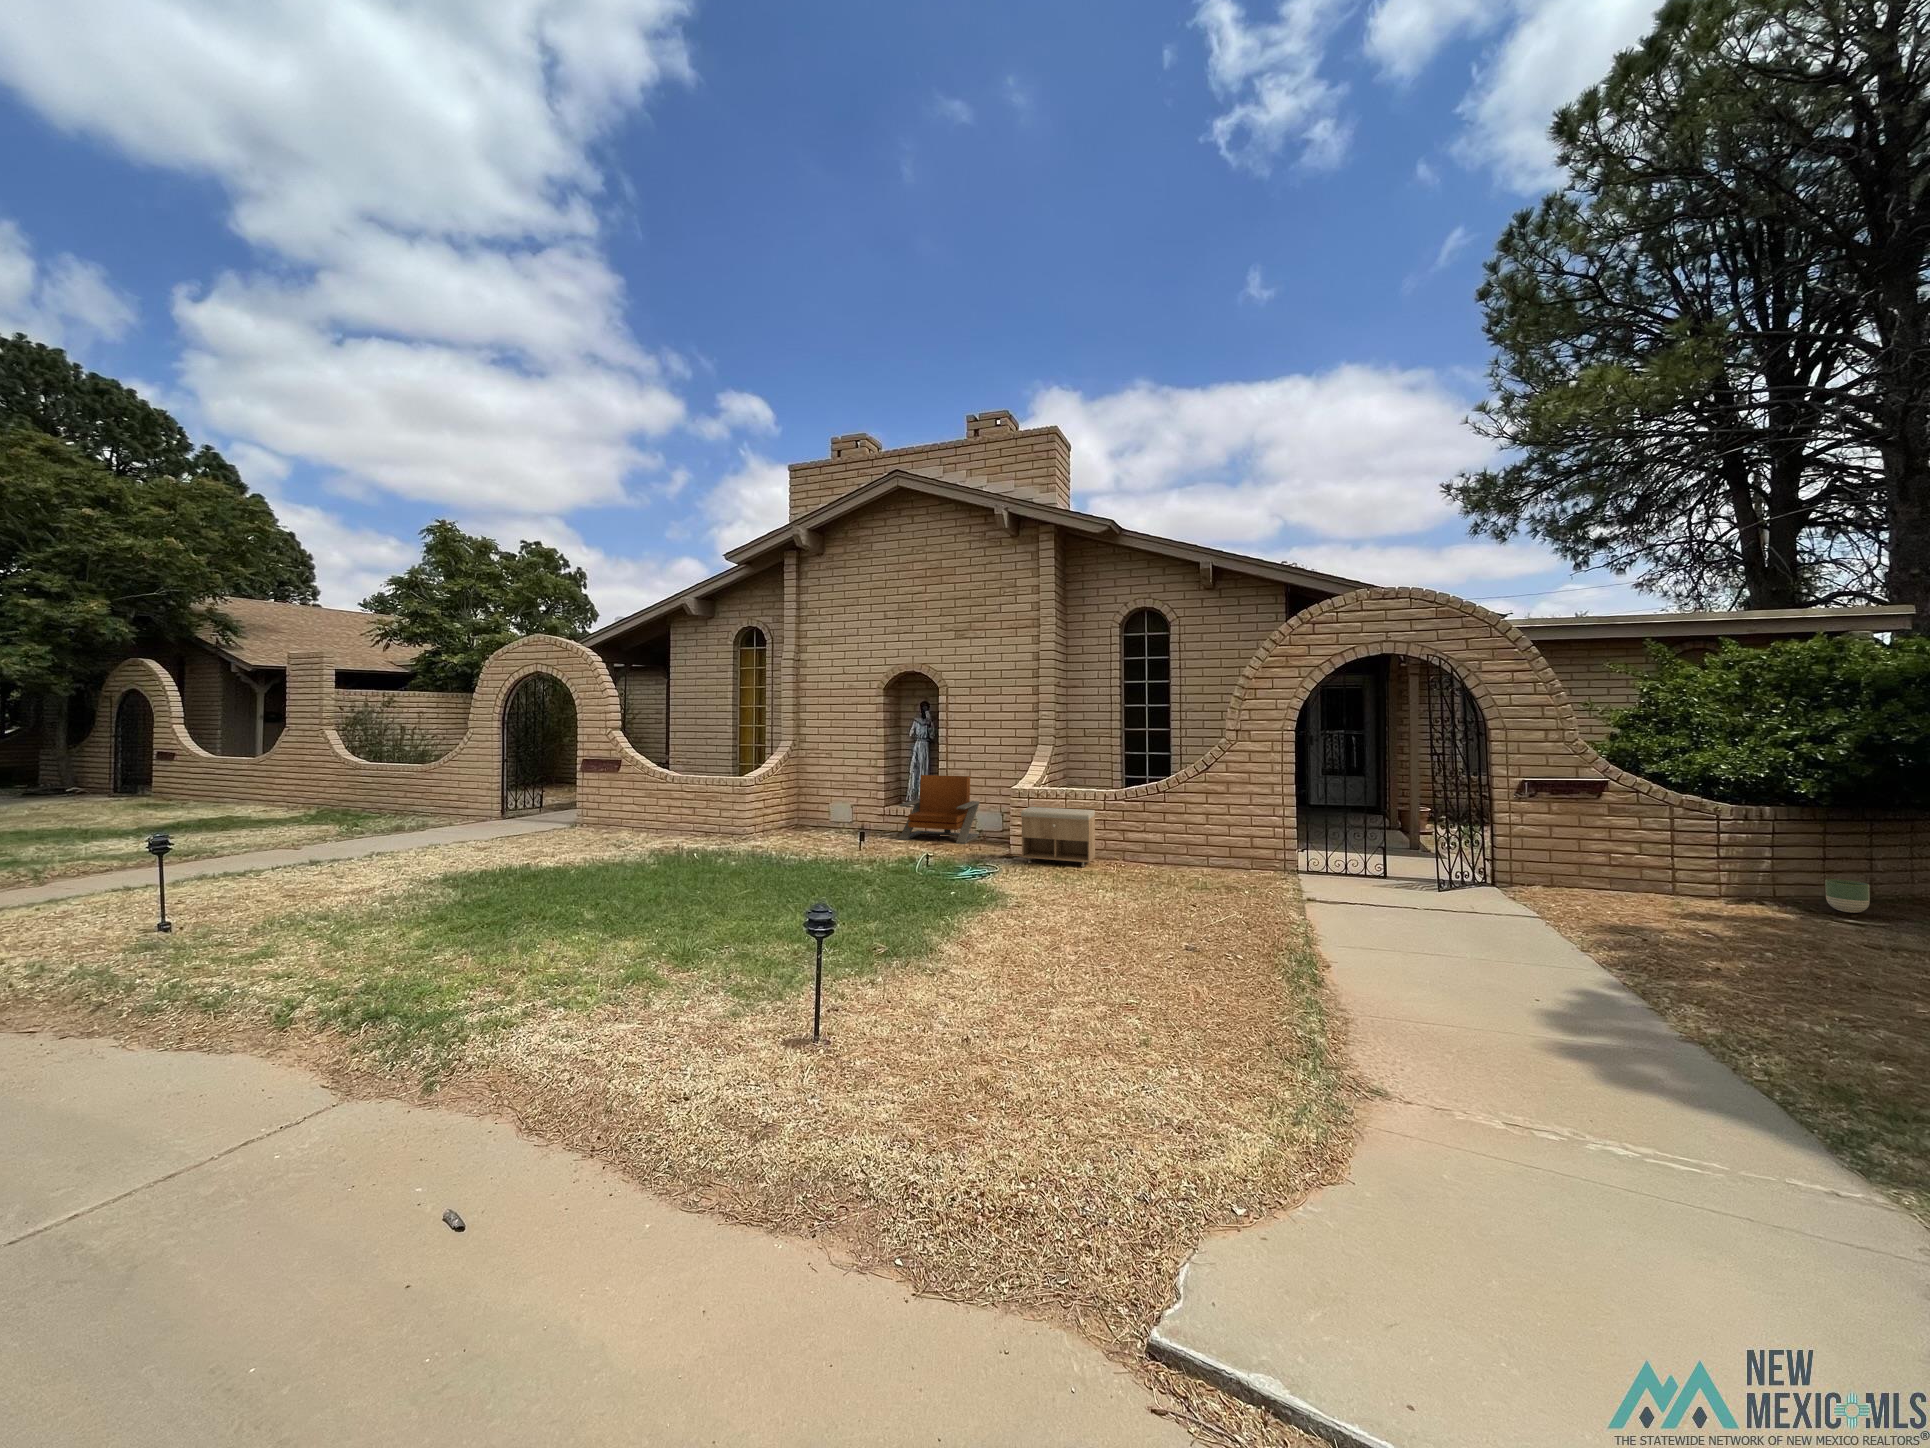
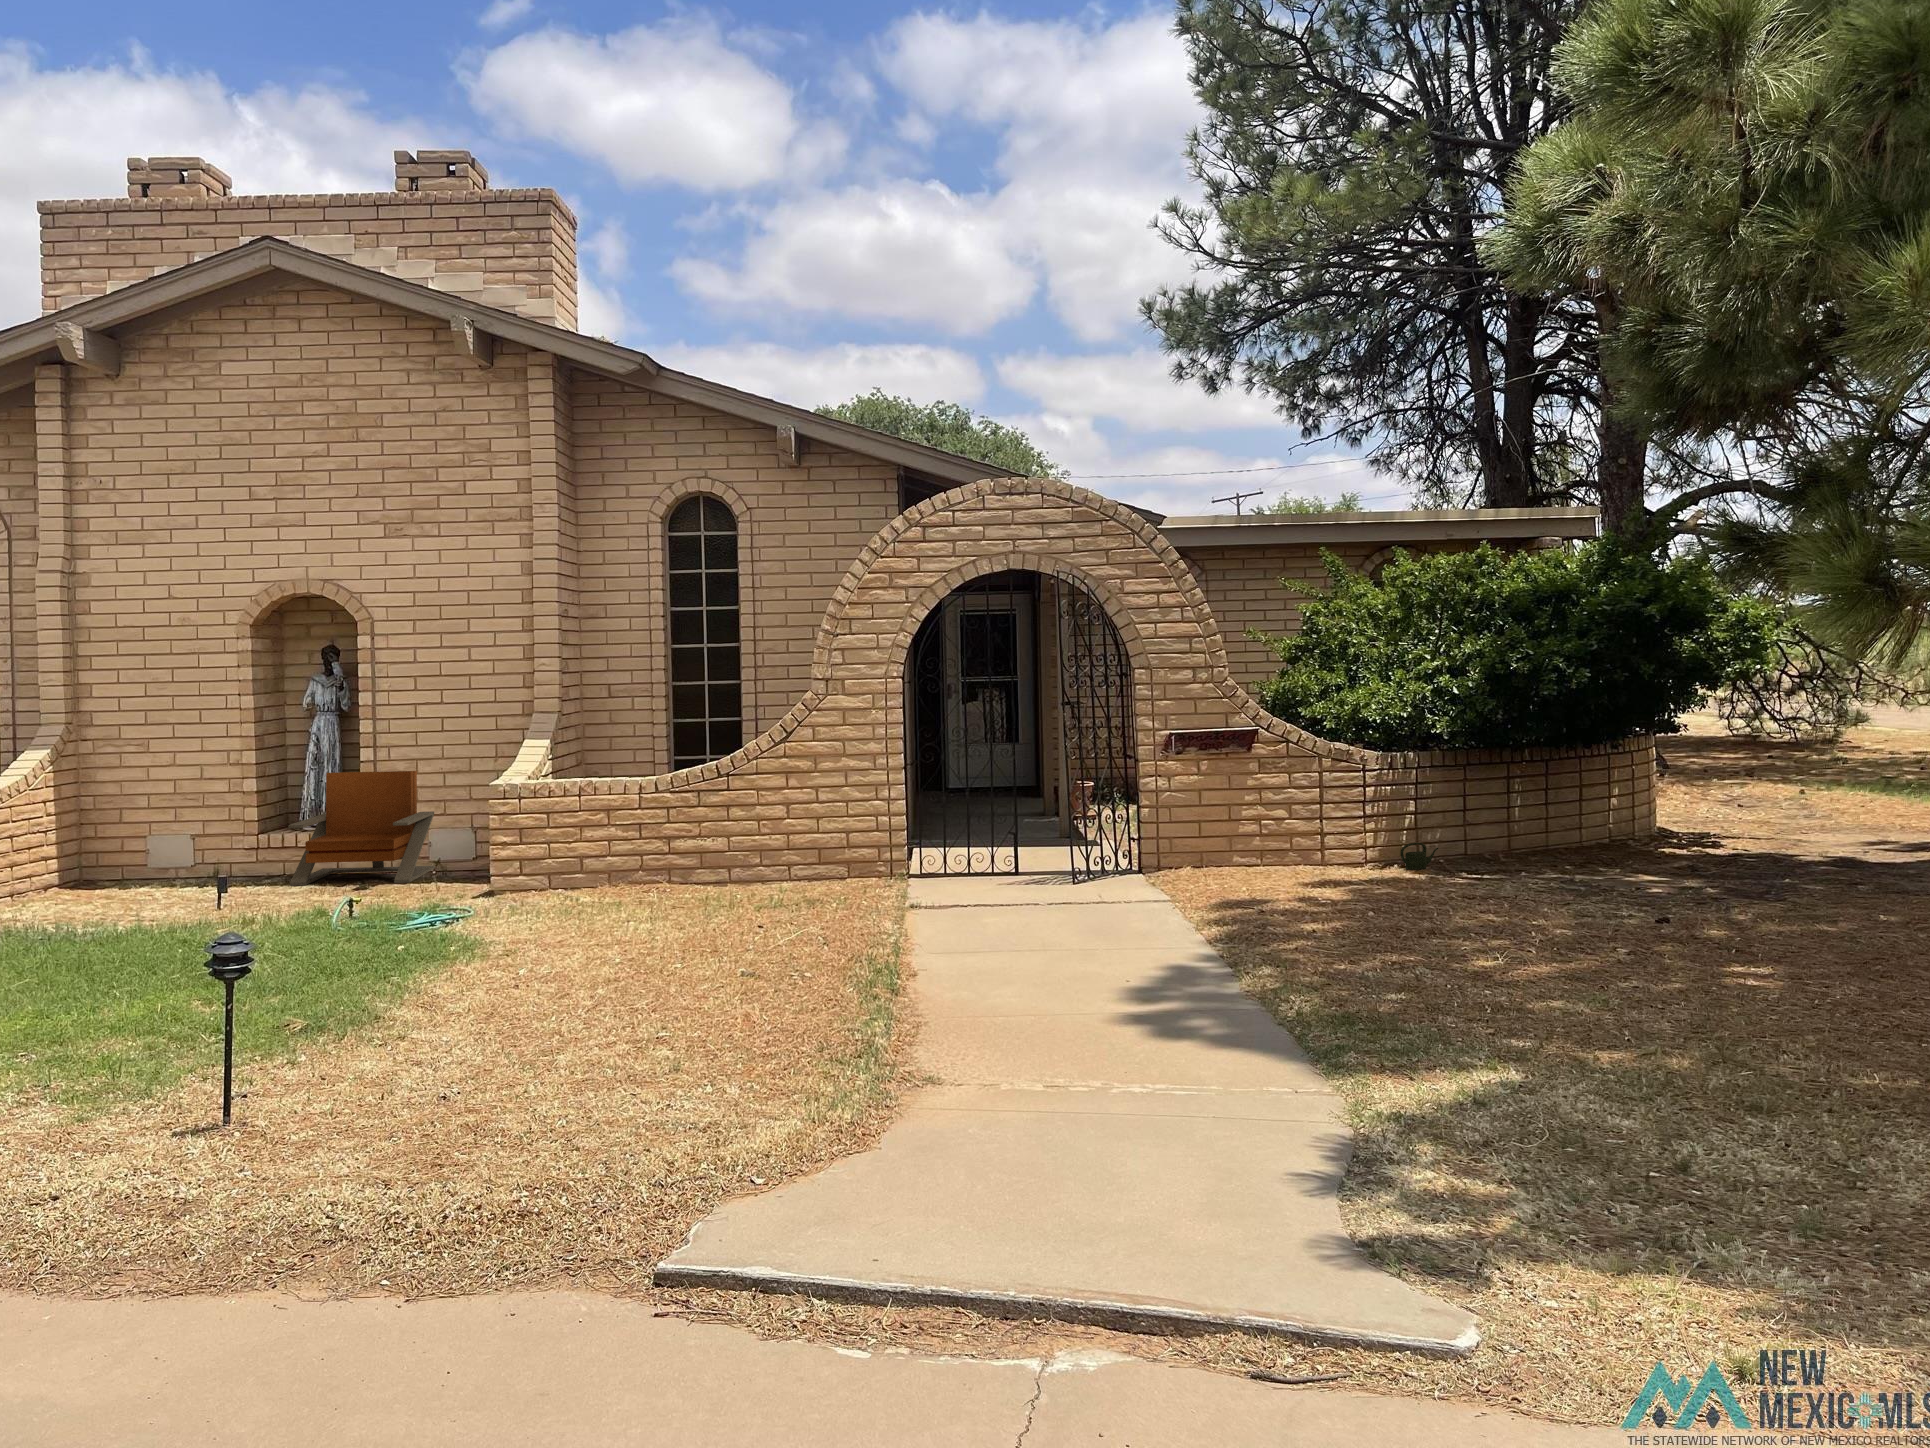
storage bench: present [1021,807,1095,867] -> none [502,810,623,900]
planter: present [1825,879,1870,913] -> none [1457,831,1492,866]
watering can: none [1762,886,1805,909] -> present [1400,843,1438,870]

